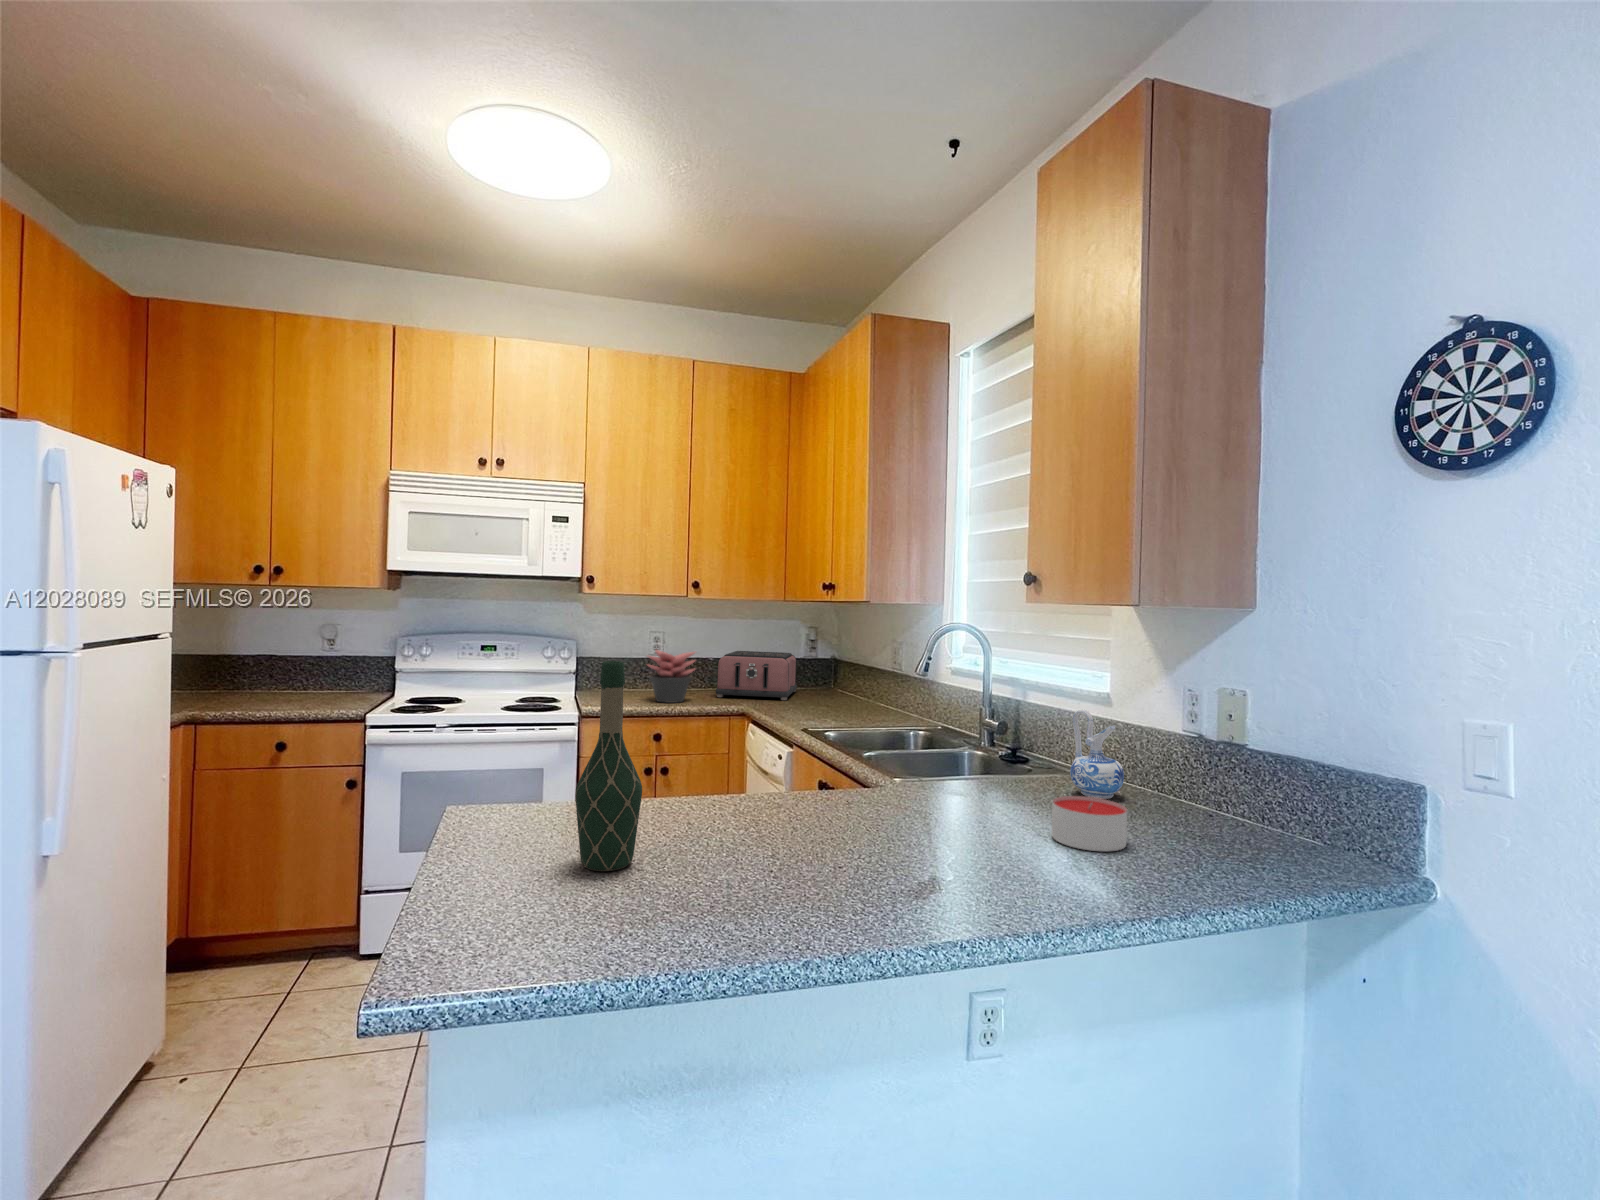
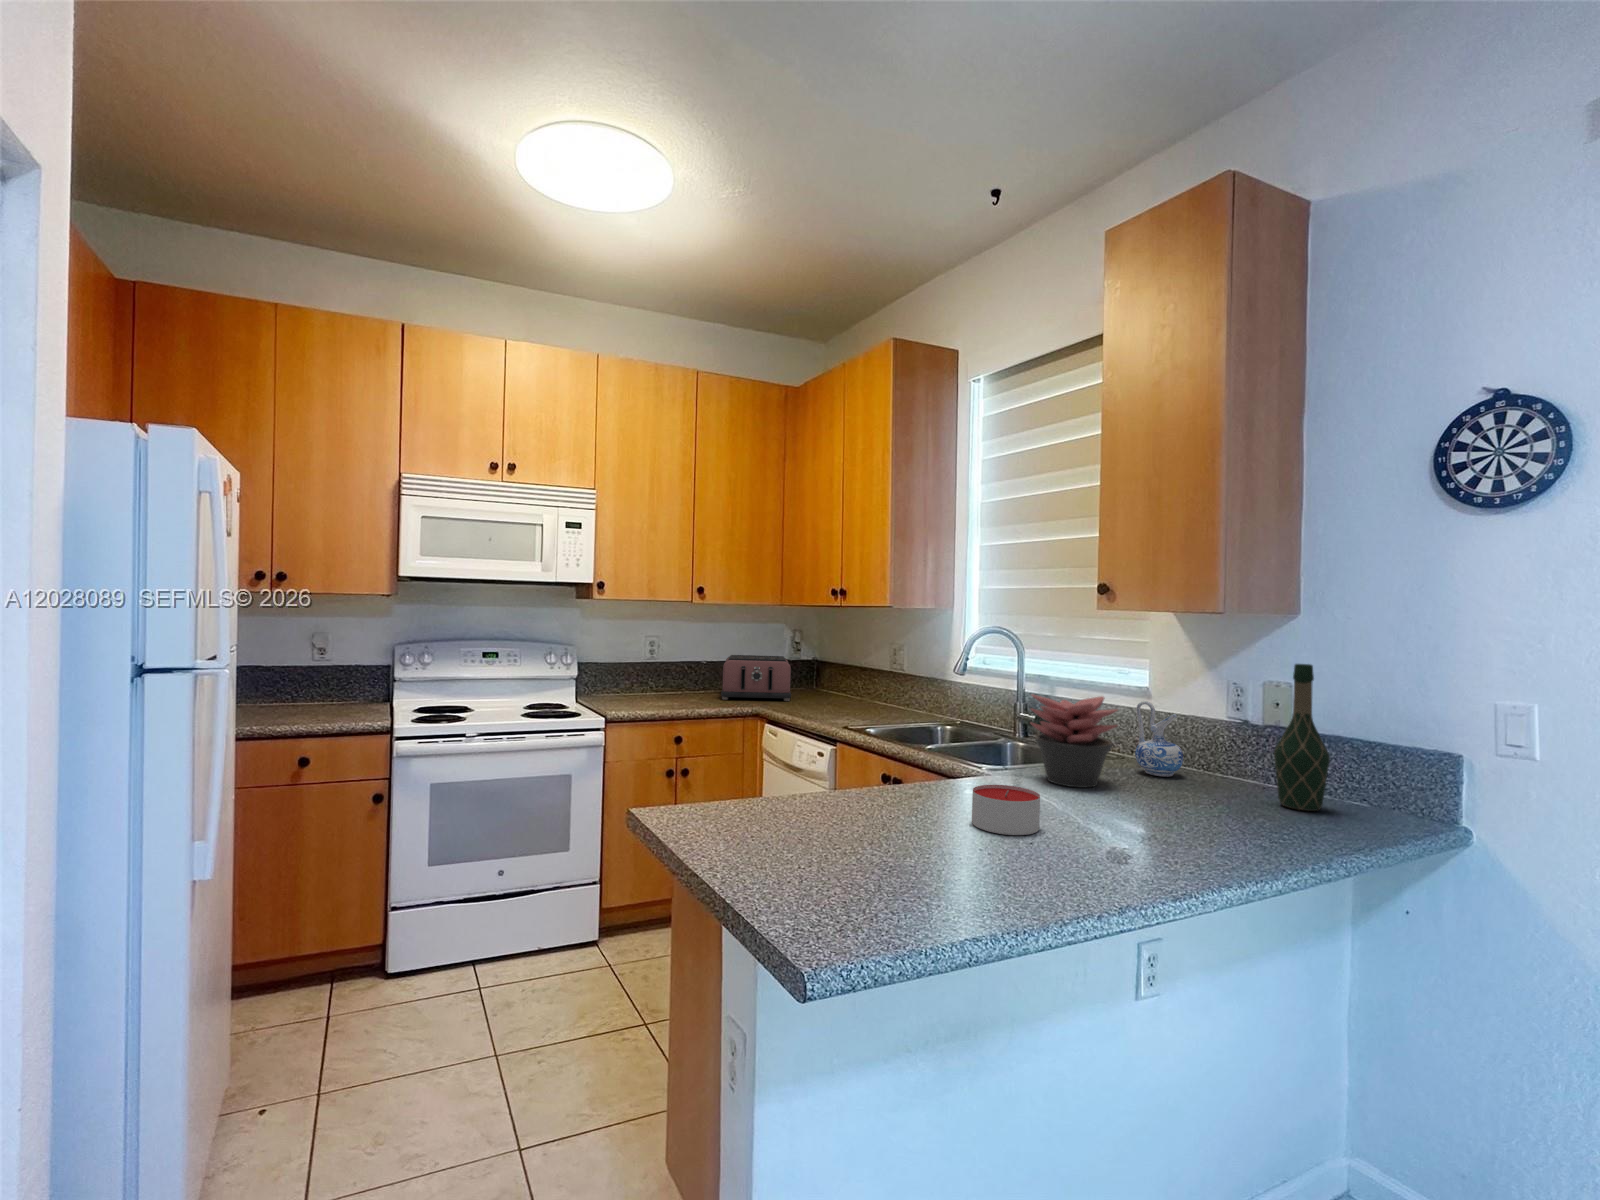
succulent plant: present [647,650,695,703] -> present [1031,694,1118,788]
wine bottle: present [575,661,642,871] -> present [1274,664,1330,811]
candle: present [1052,796,1127,851] -> present [972,785,1040,835]

